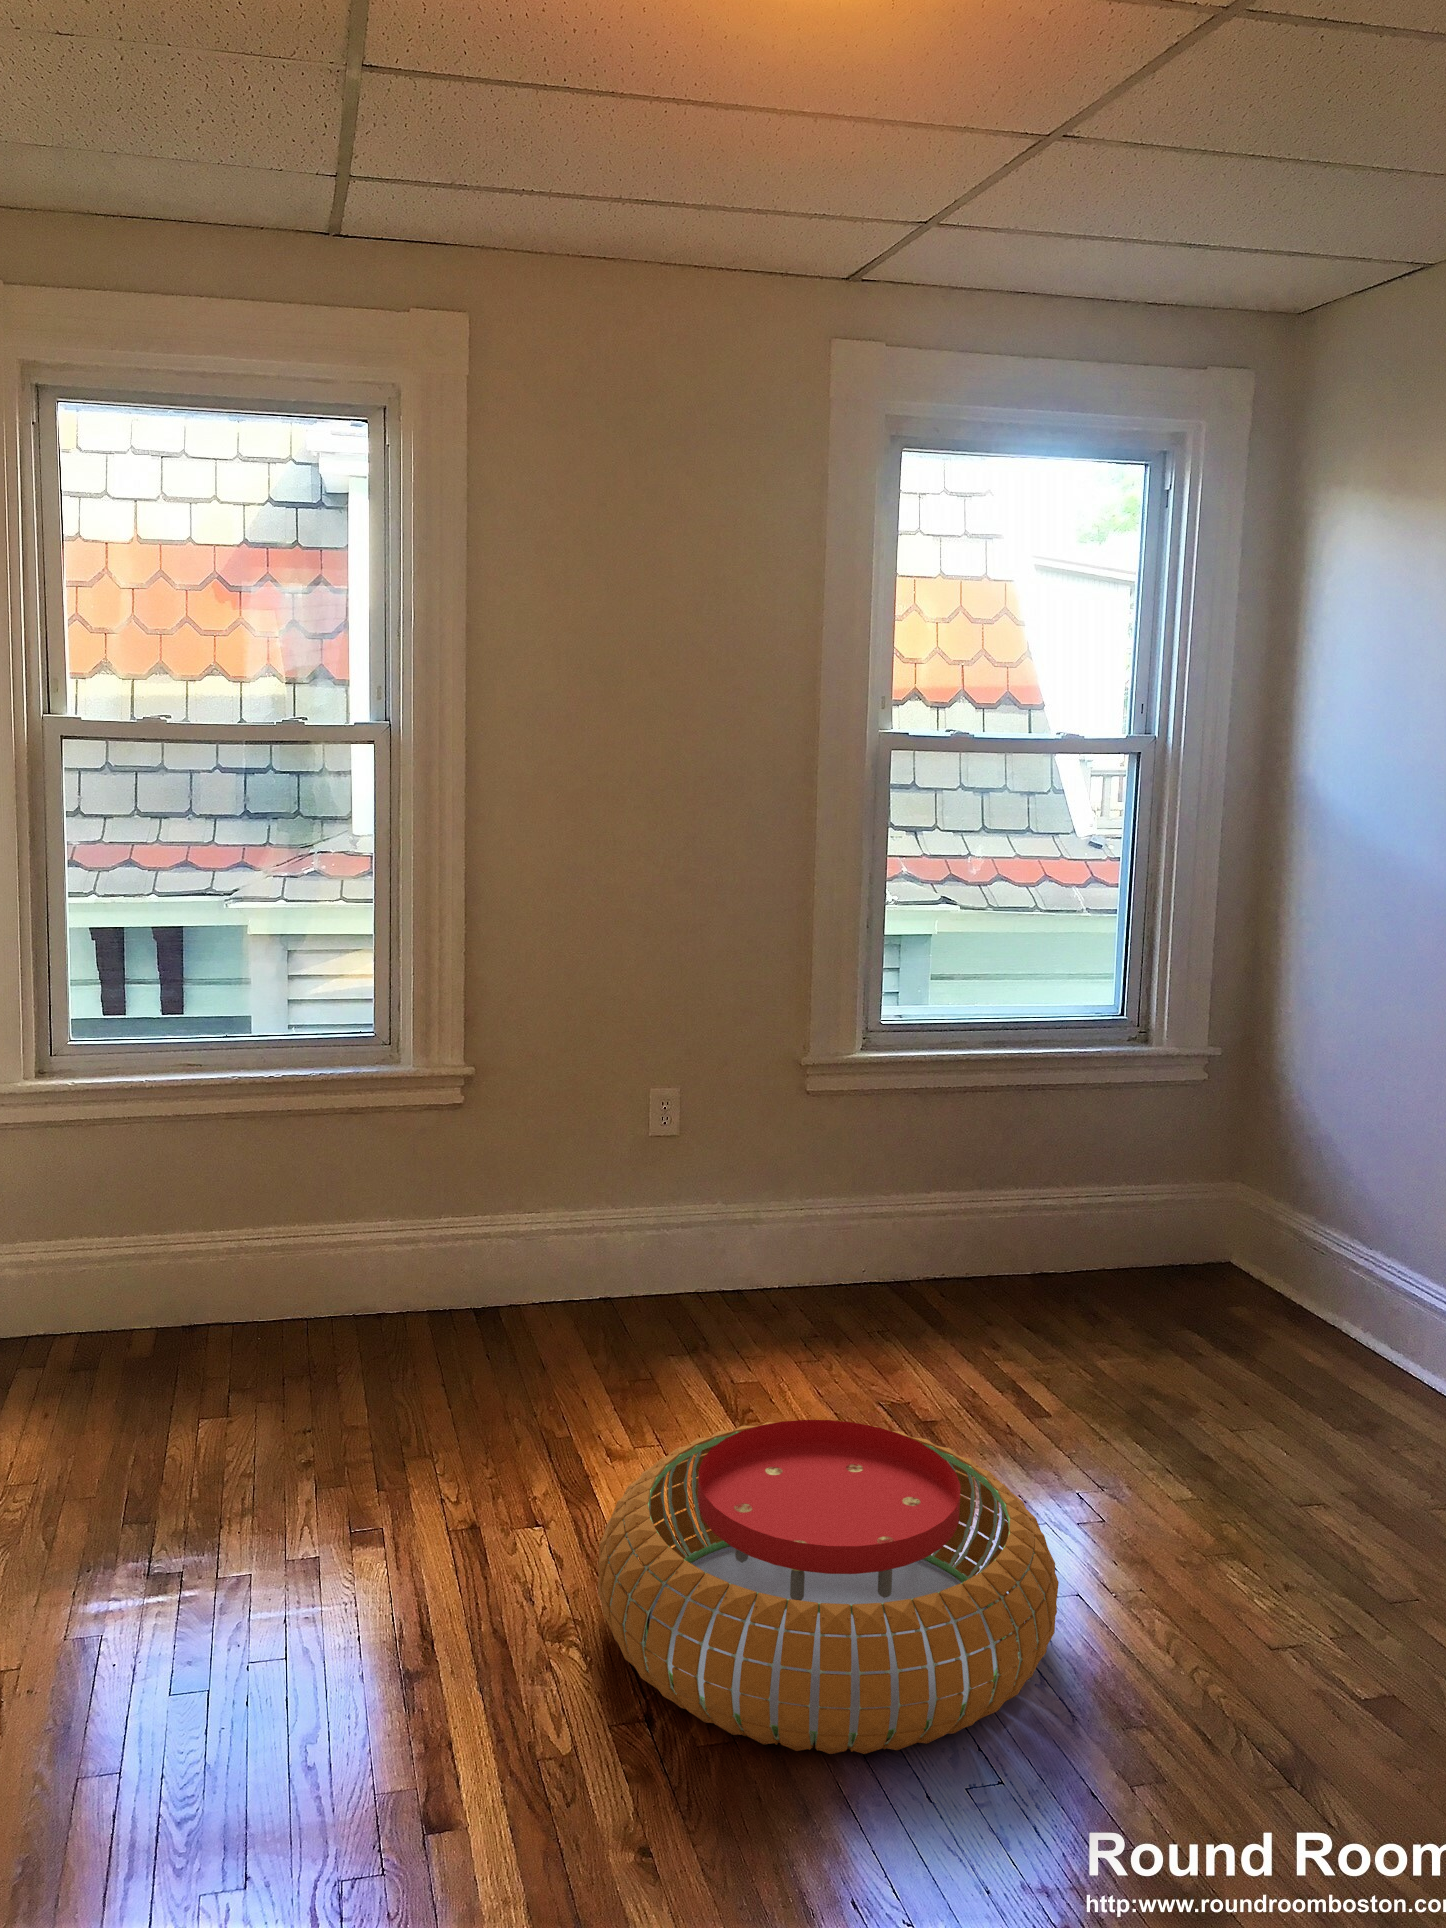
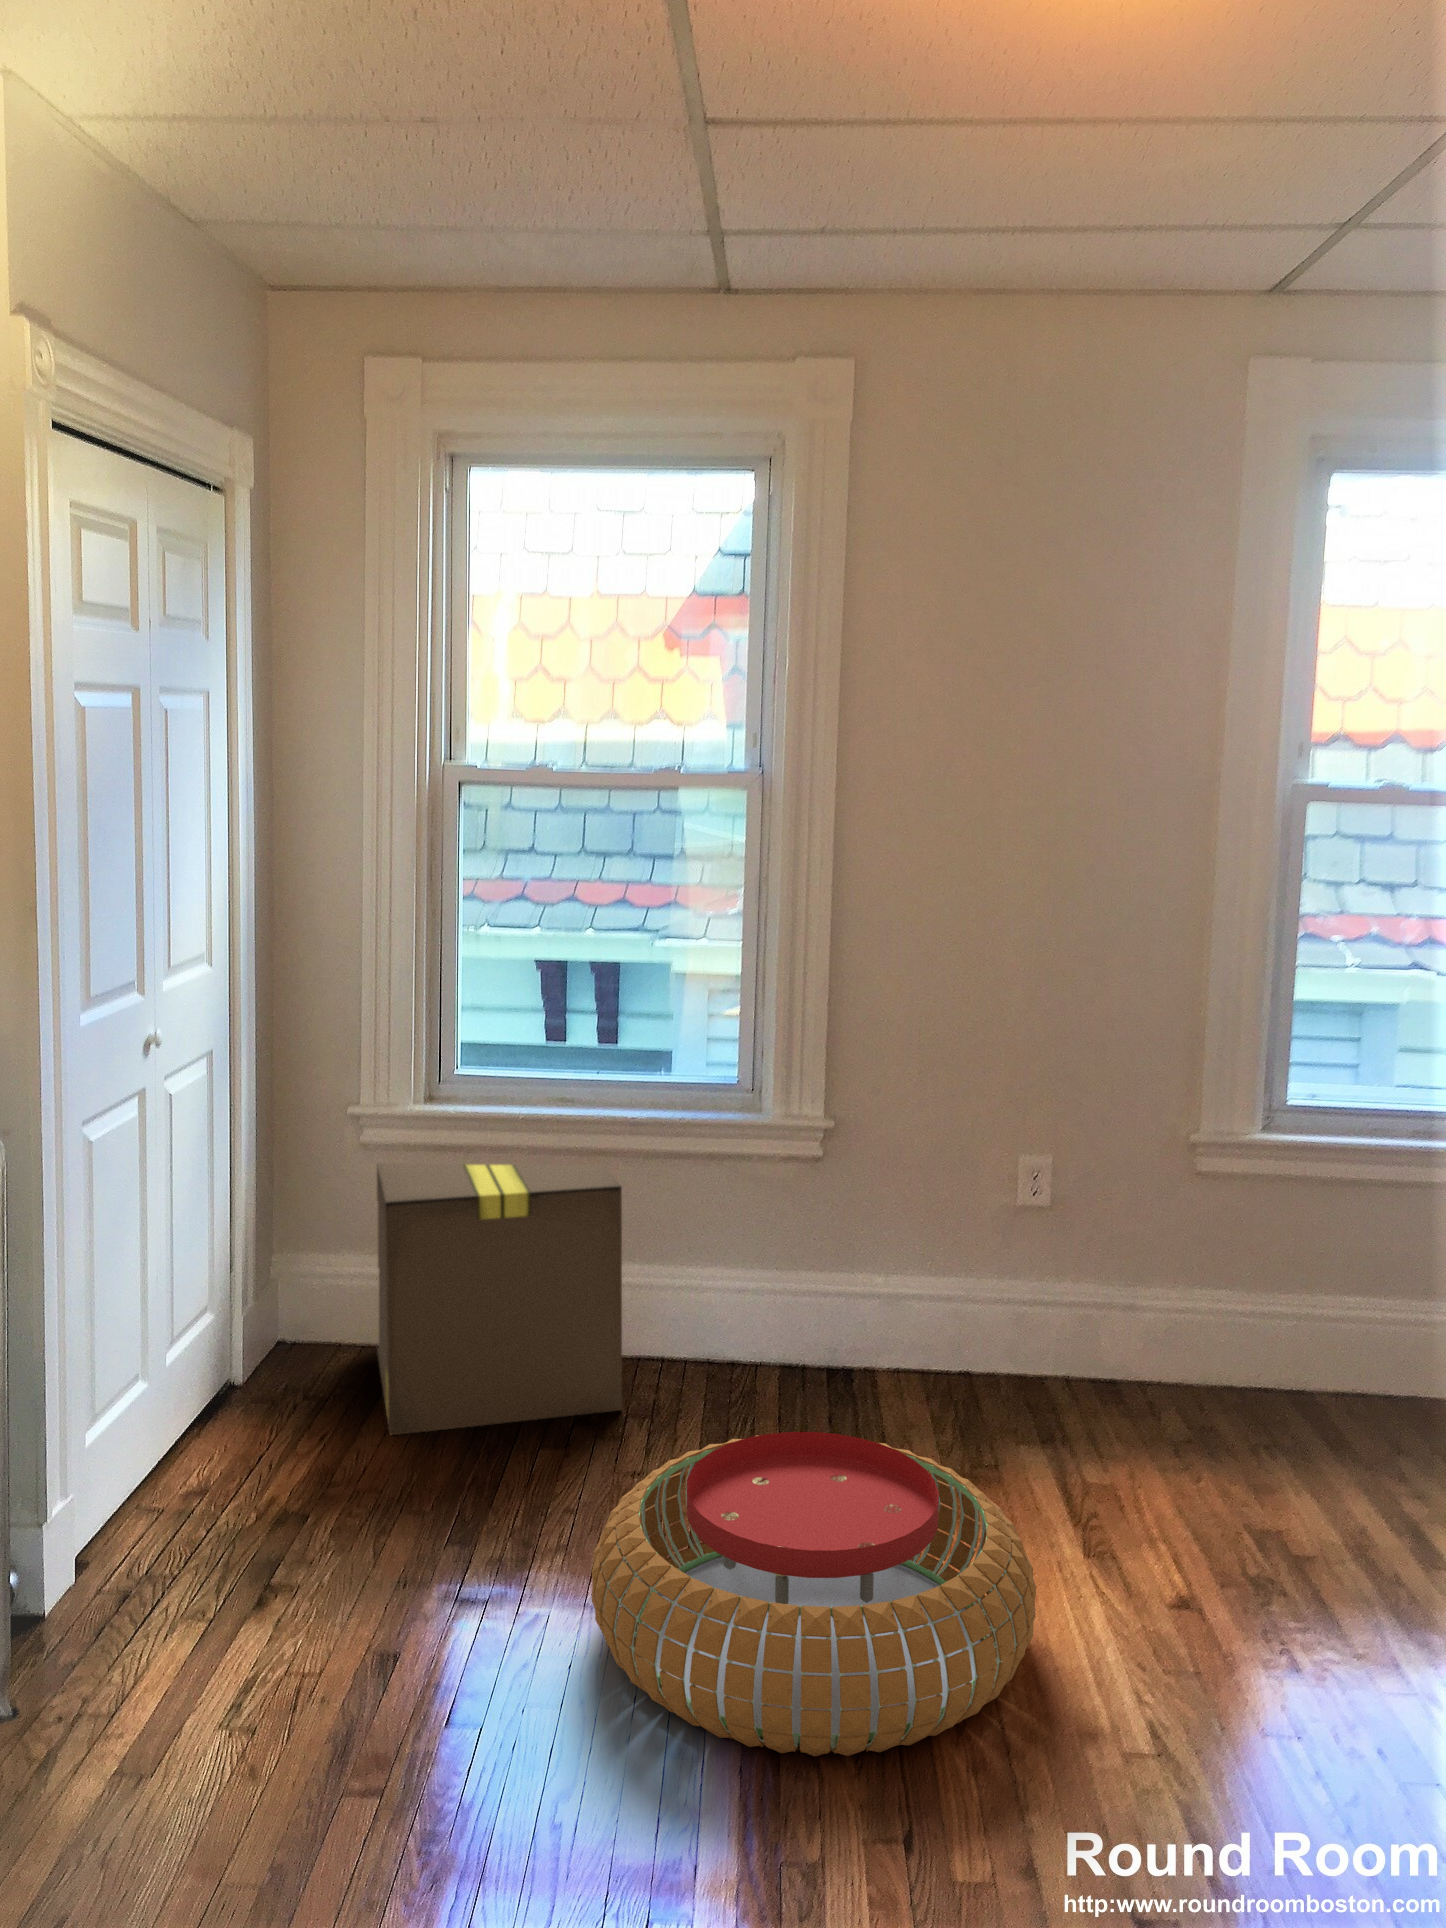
cardboard box: none [354,1095,623,1414] -> present [377,1163,622,1436]

